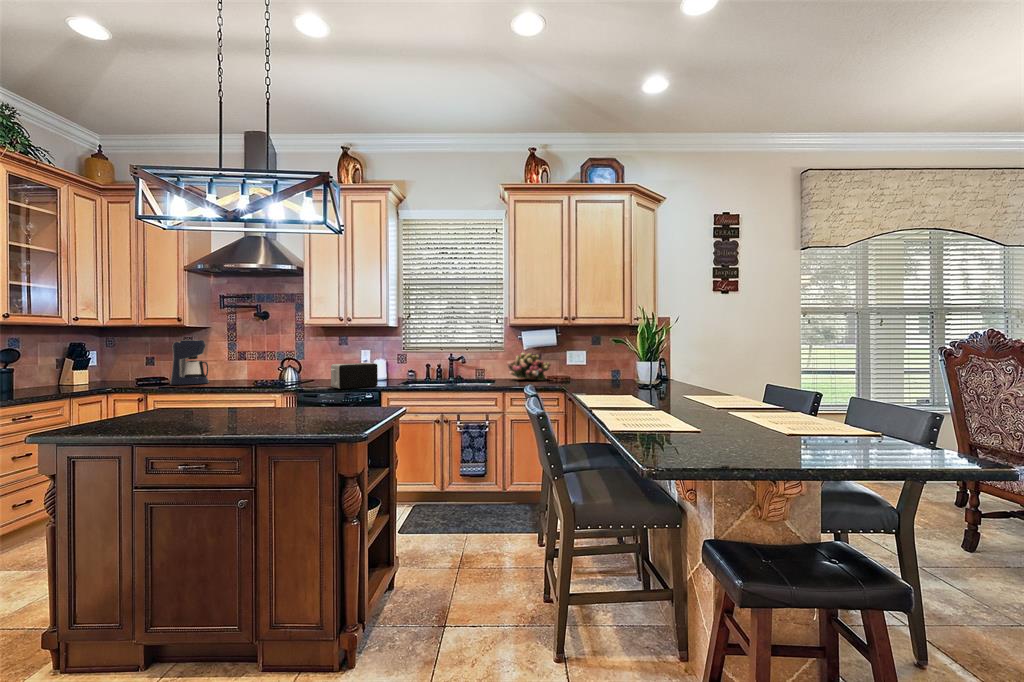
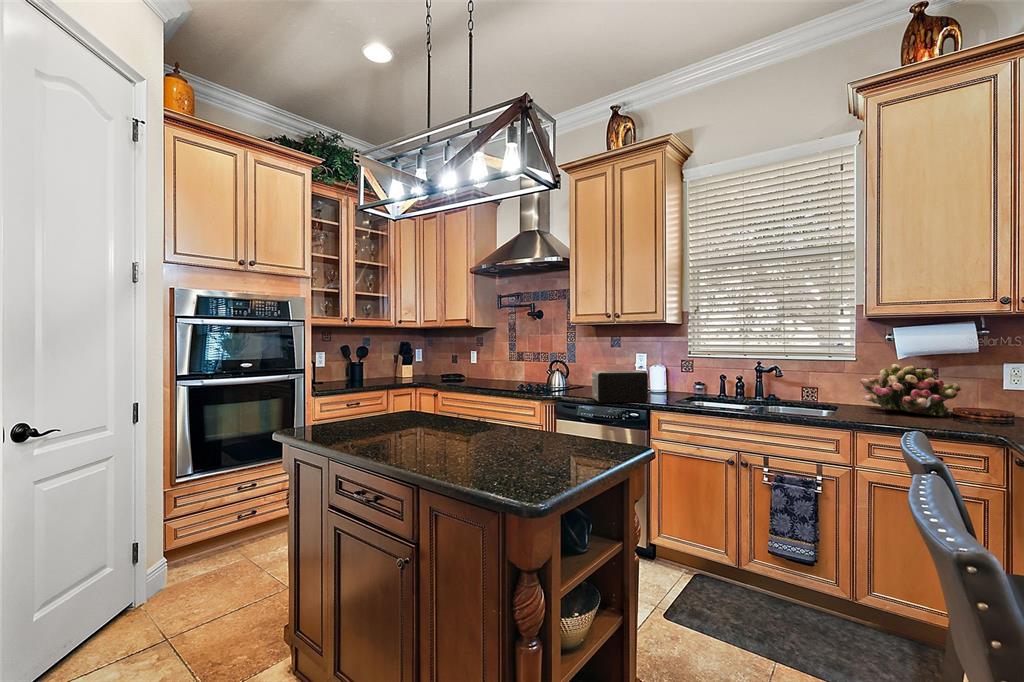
coffee maker: present [170,340,209,385] -> none [460,340,492,384]

